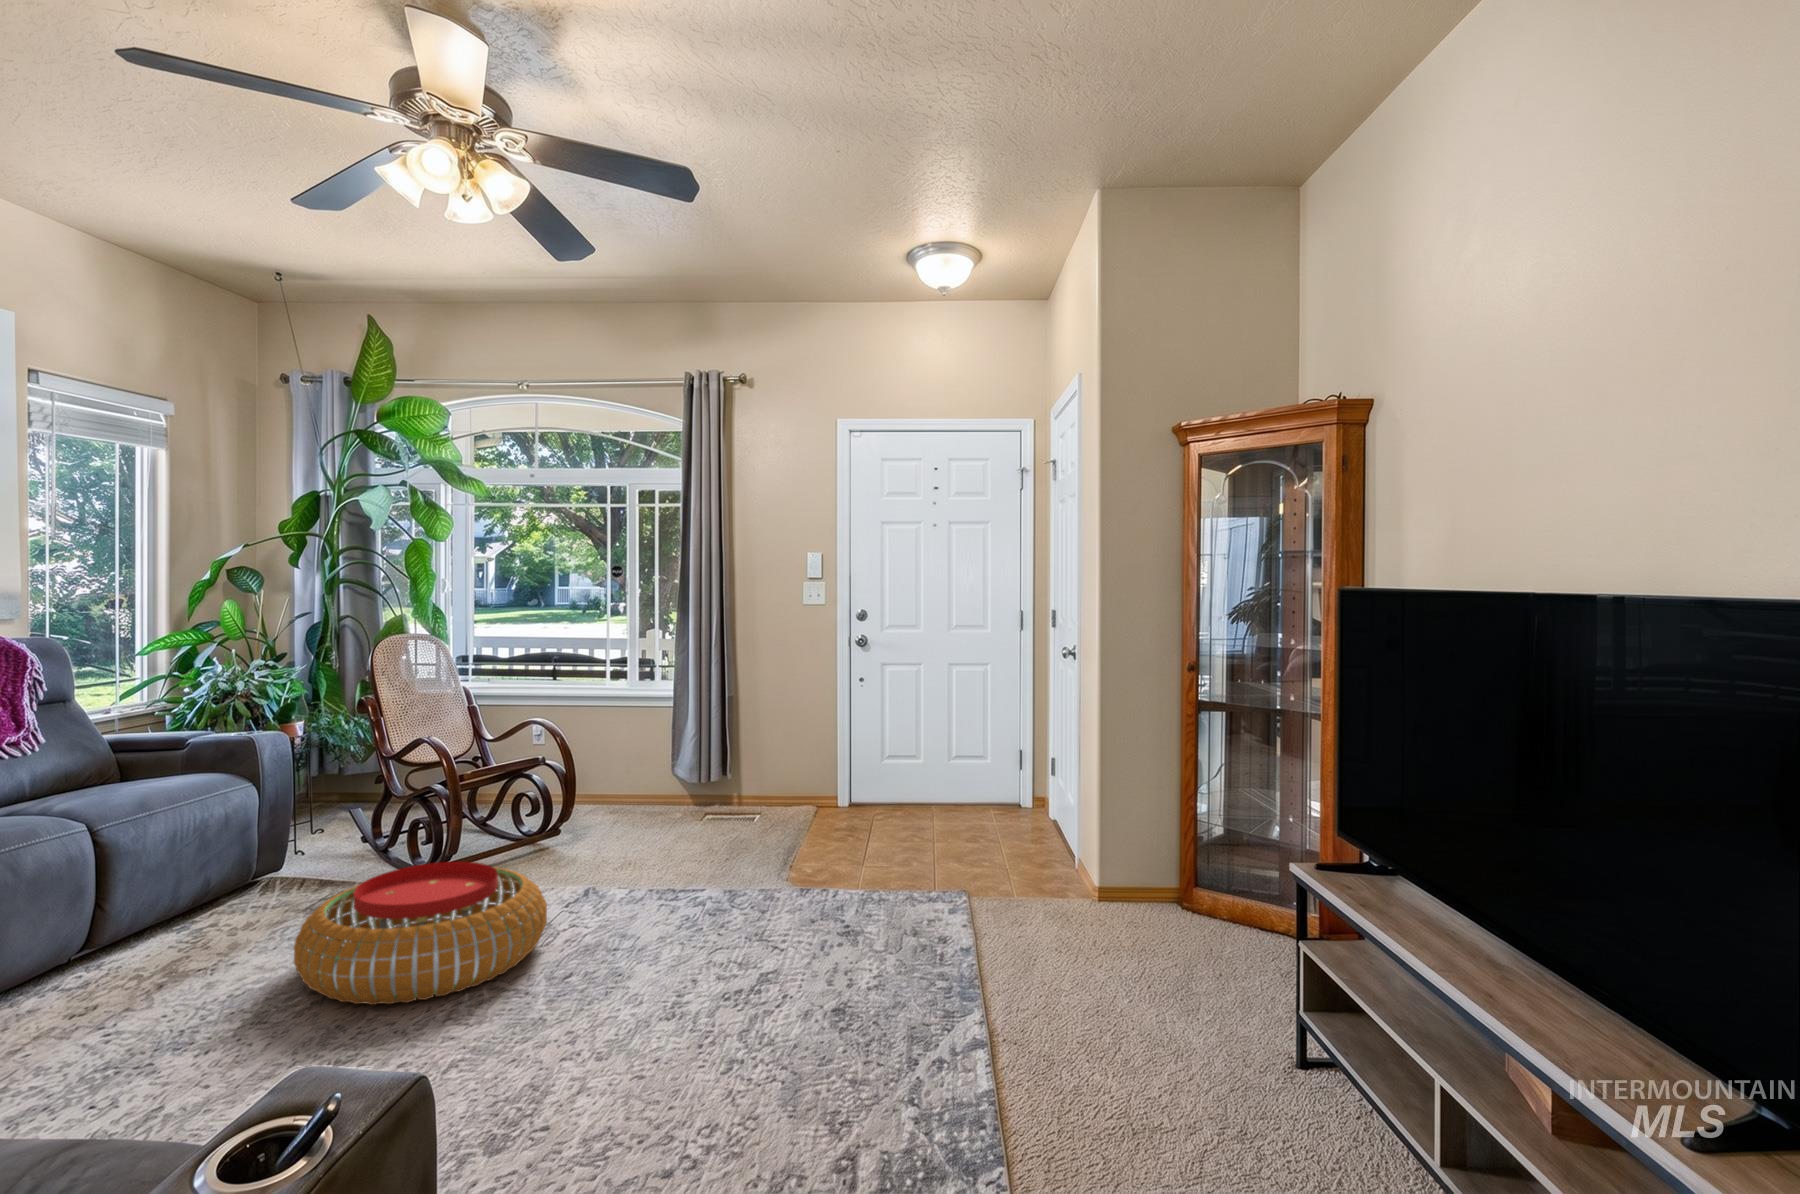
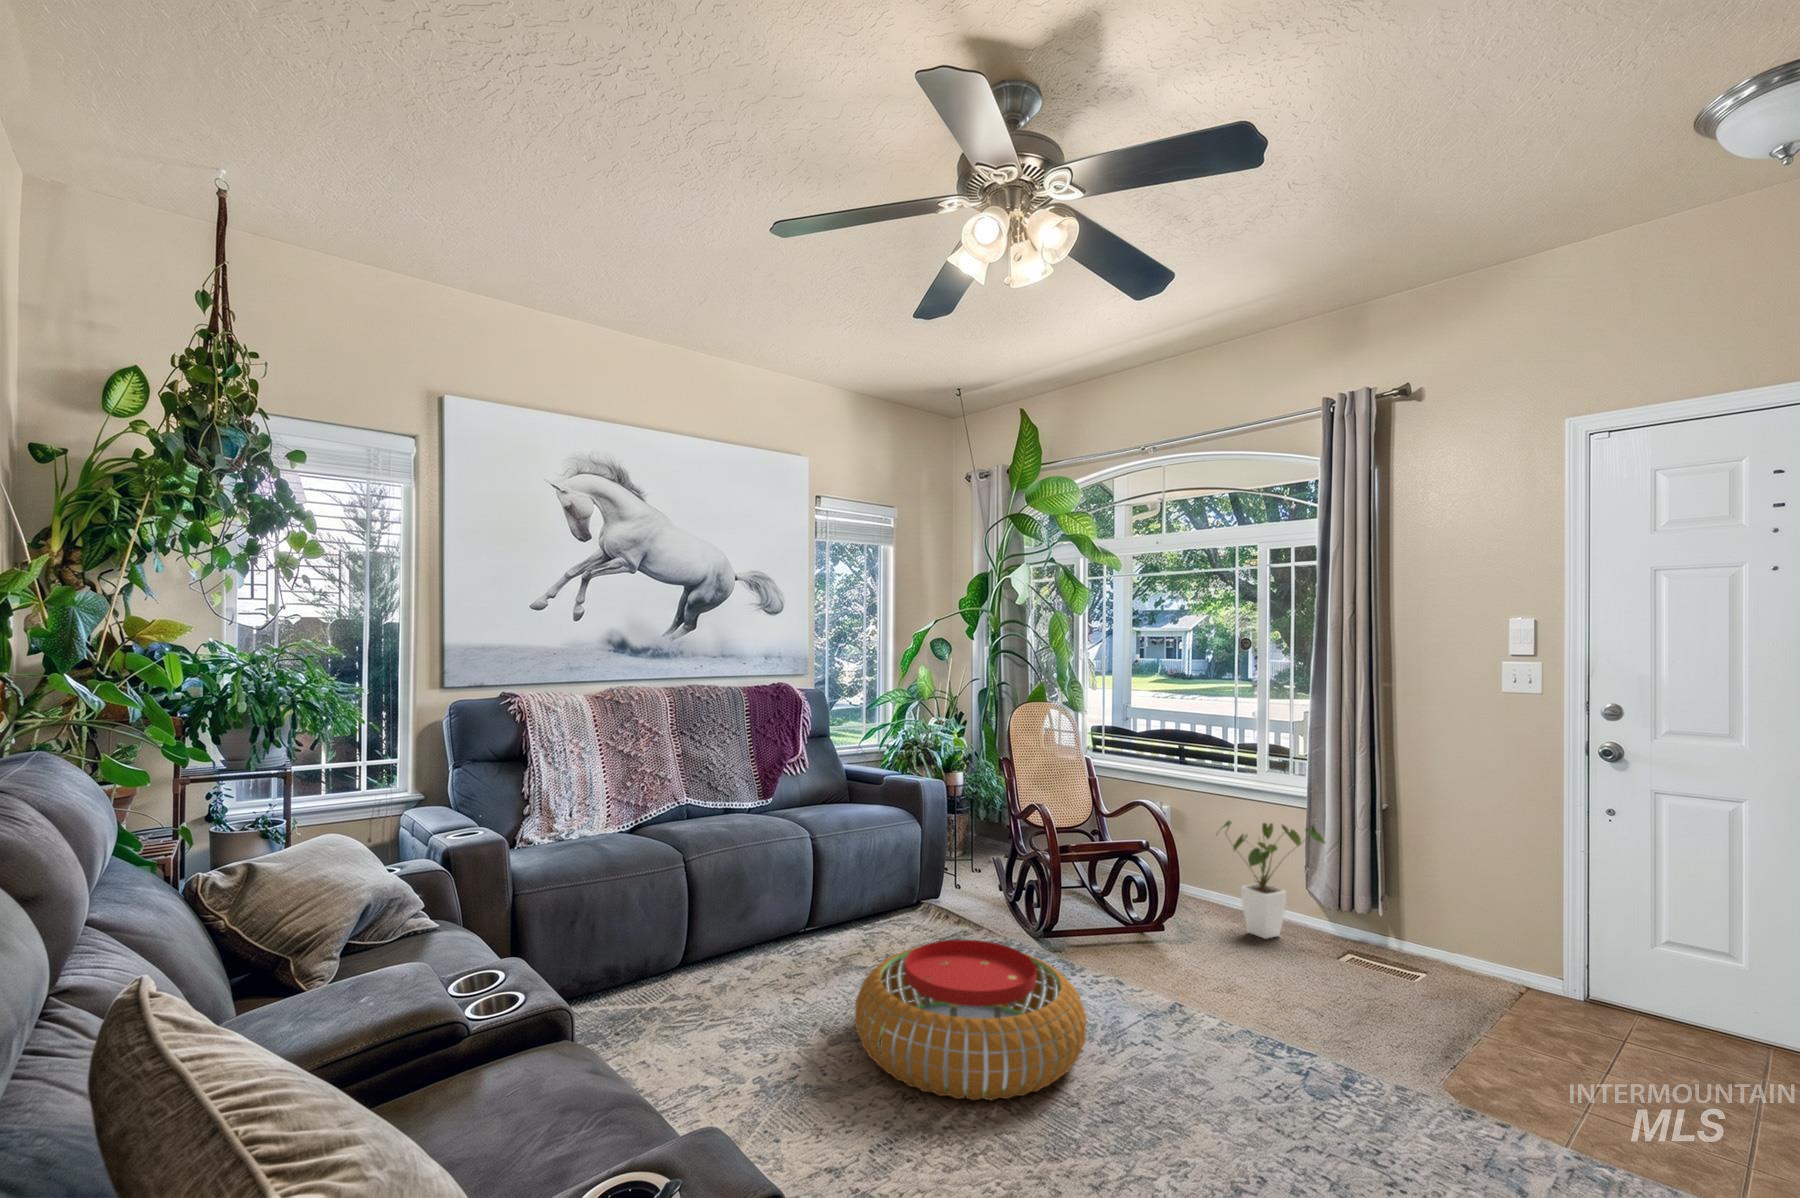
house plant: none [602,720,692,820] -> present [1216,821,1325,939]

